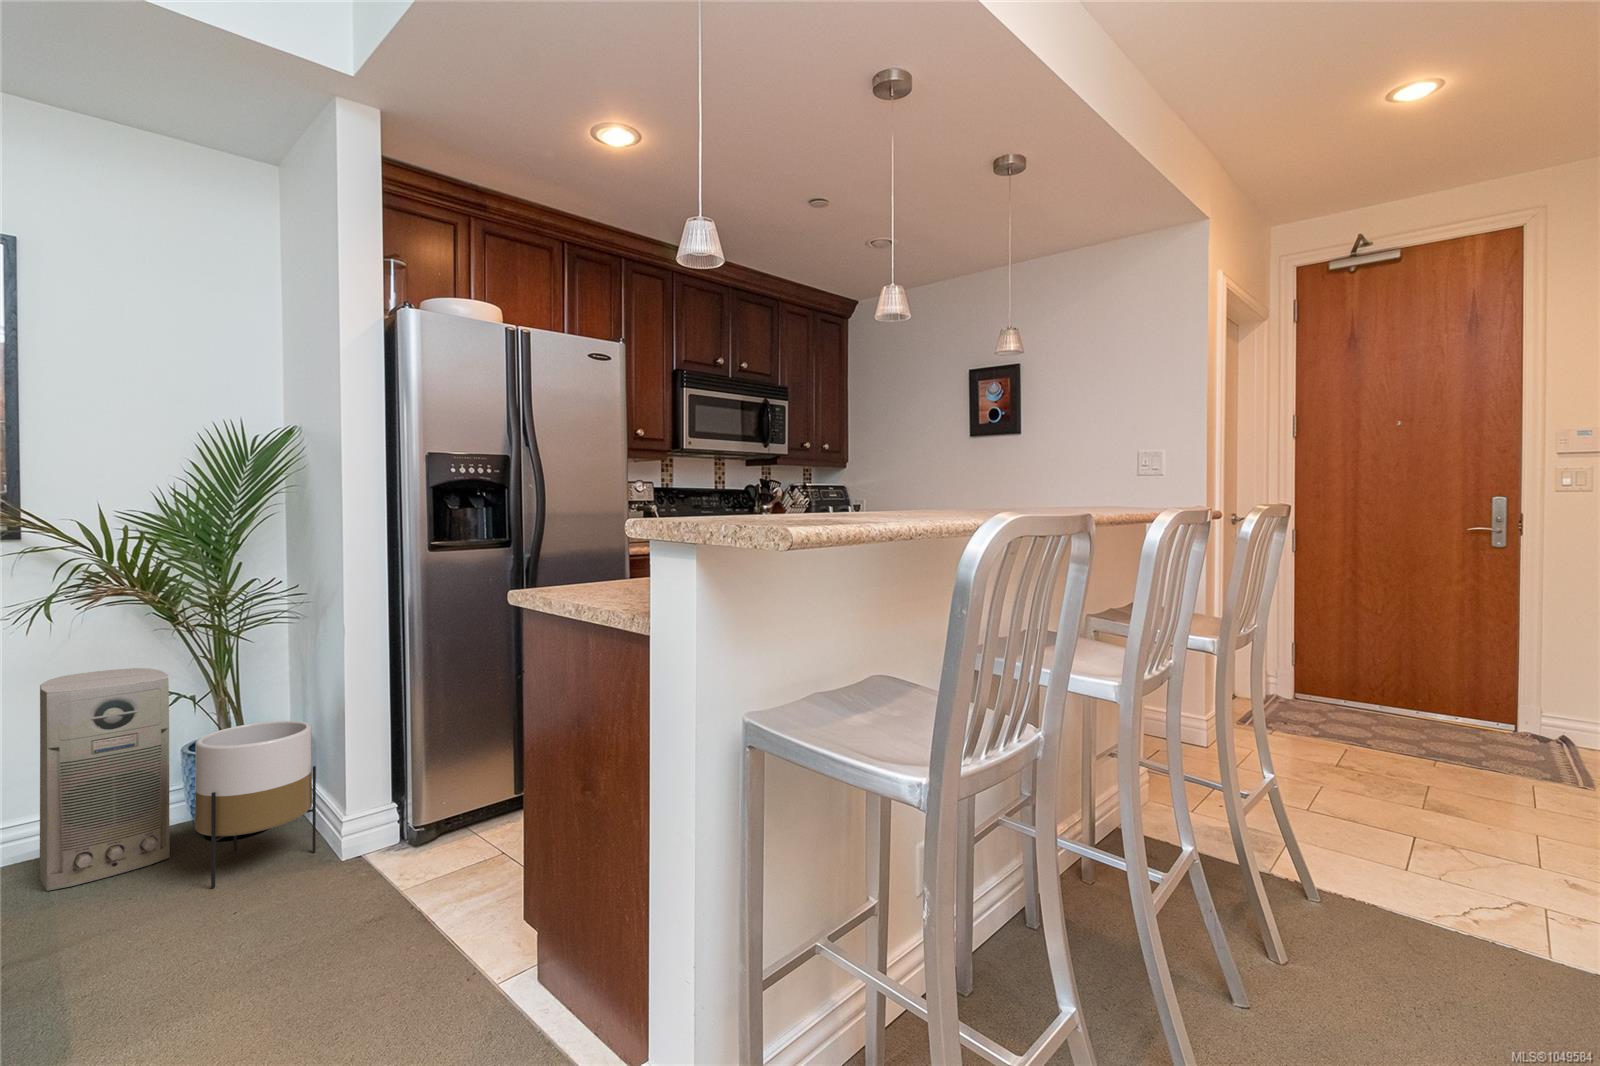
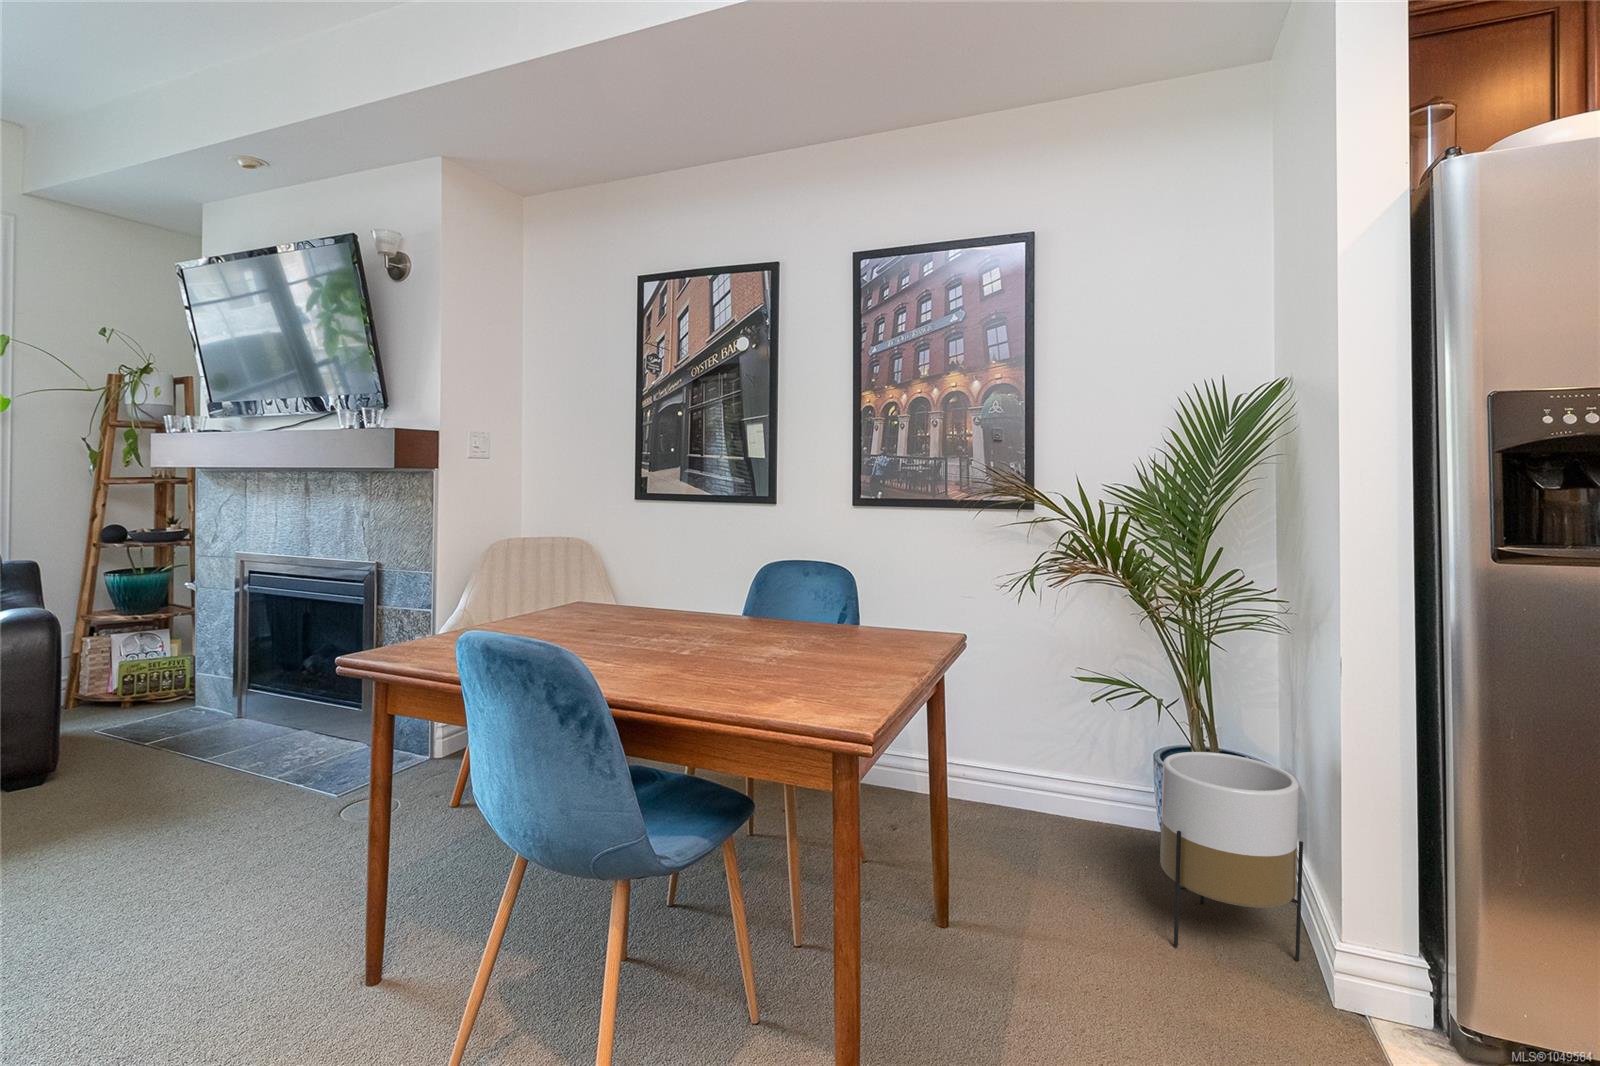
air purifier: present [40,668,170,891] -> none [1038,652,1142,876]

